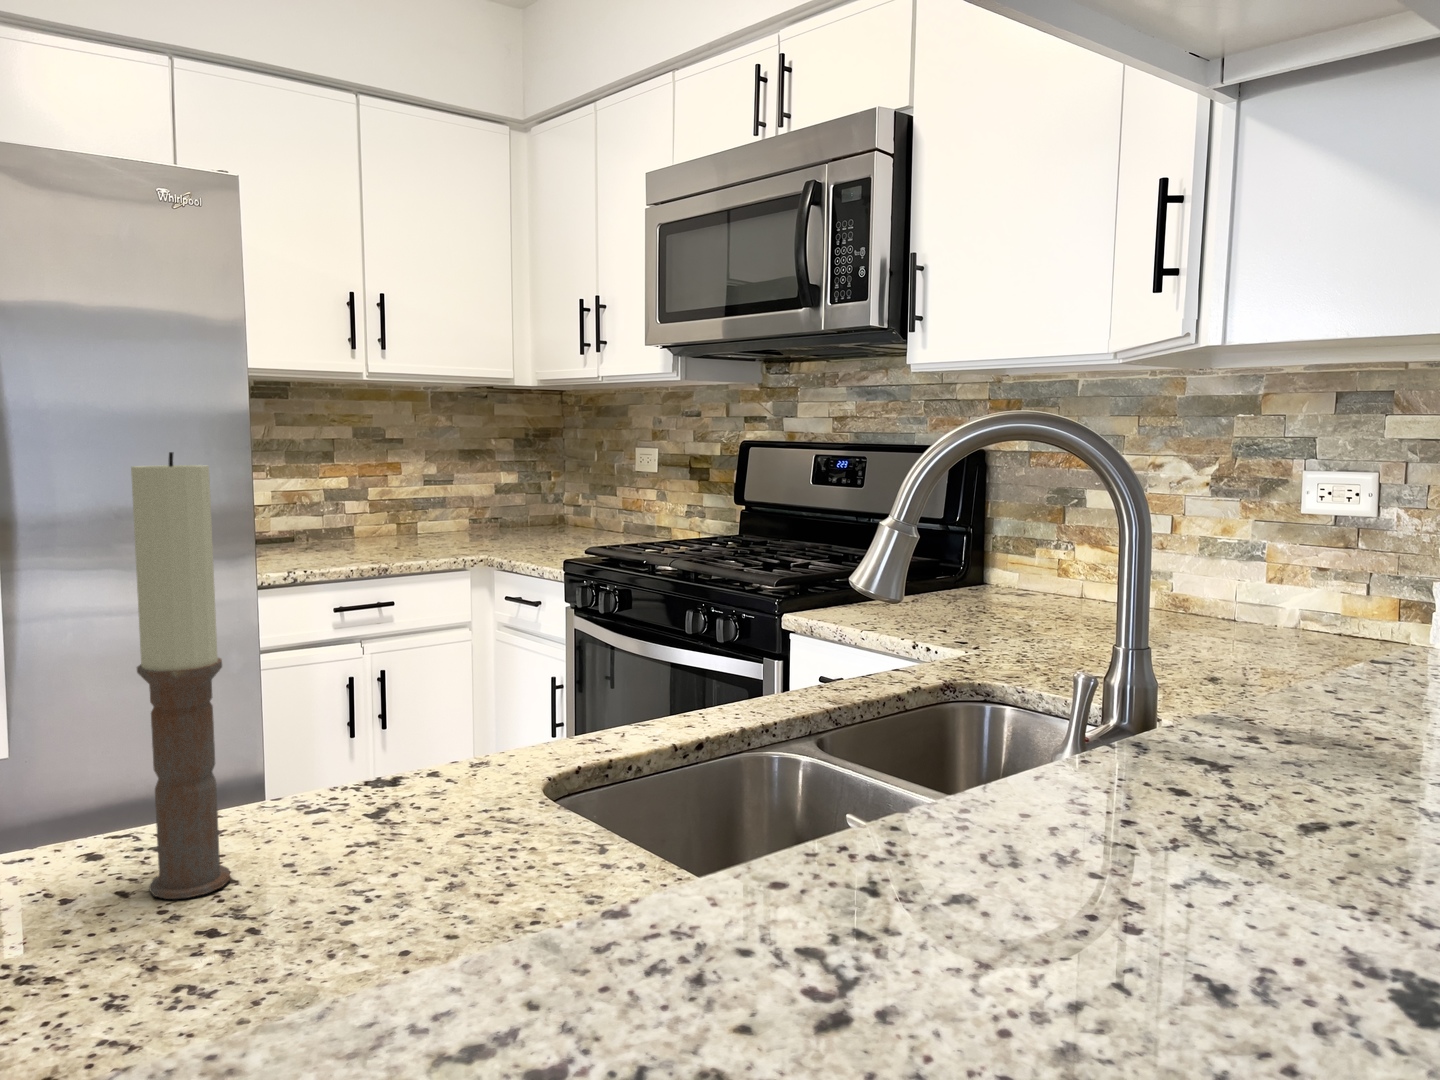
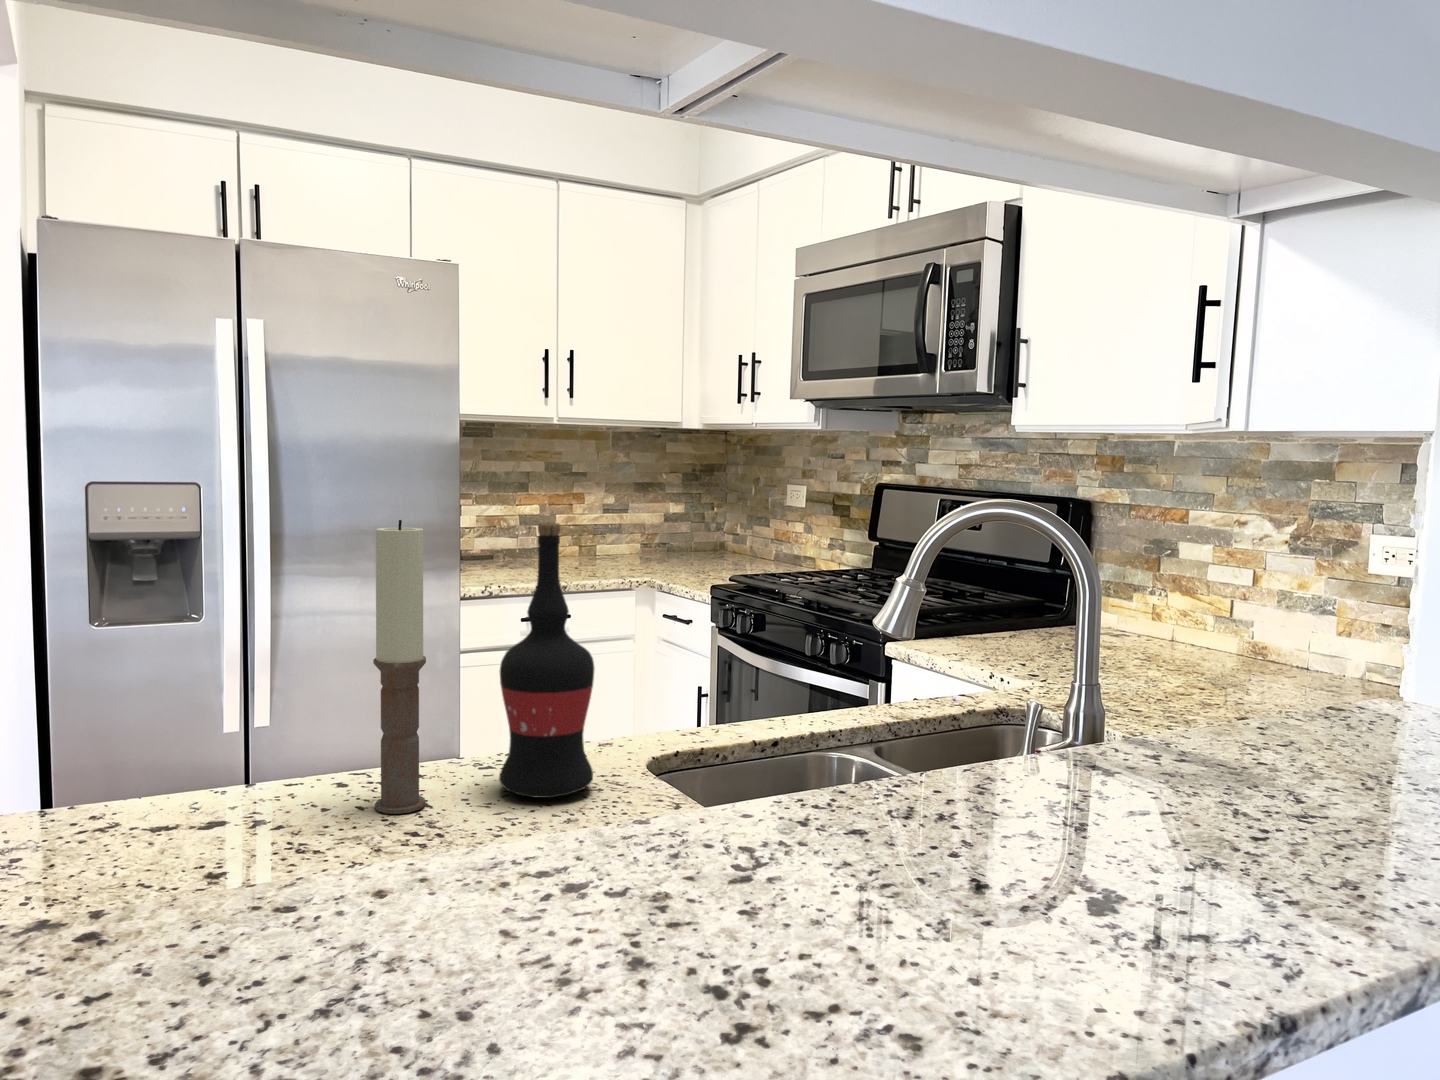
wine bottle: none [336,456,479,851] -> present [499,522,595,798]

